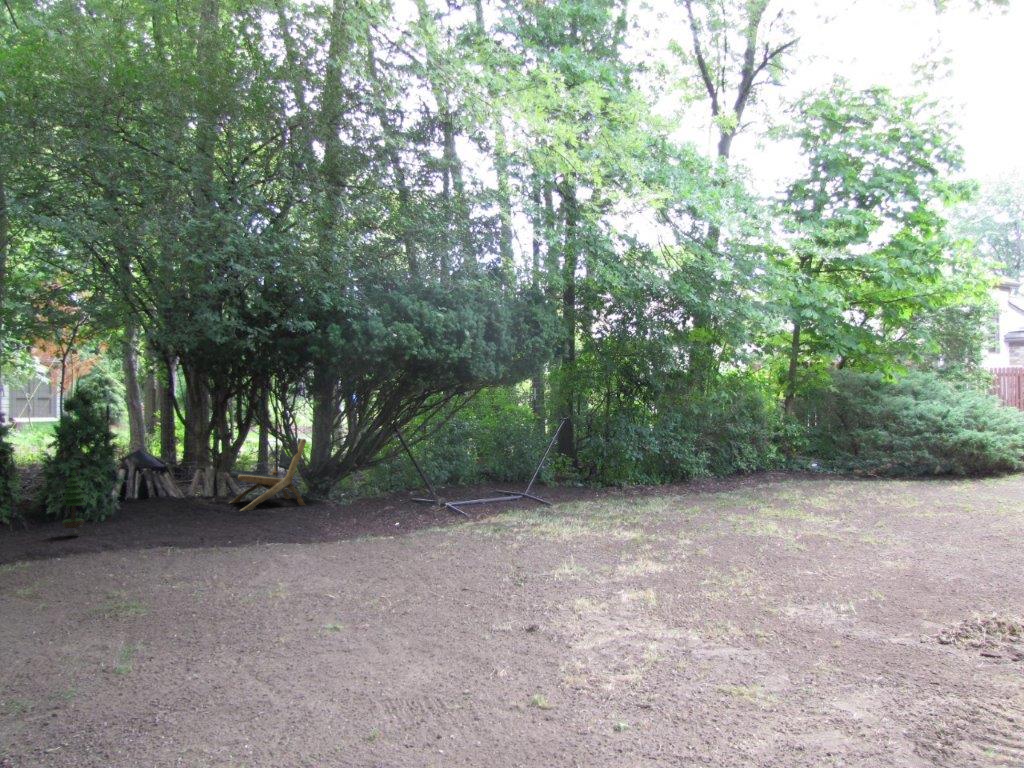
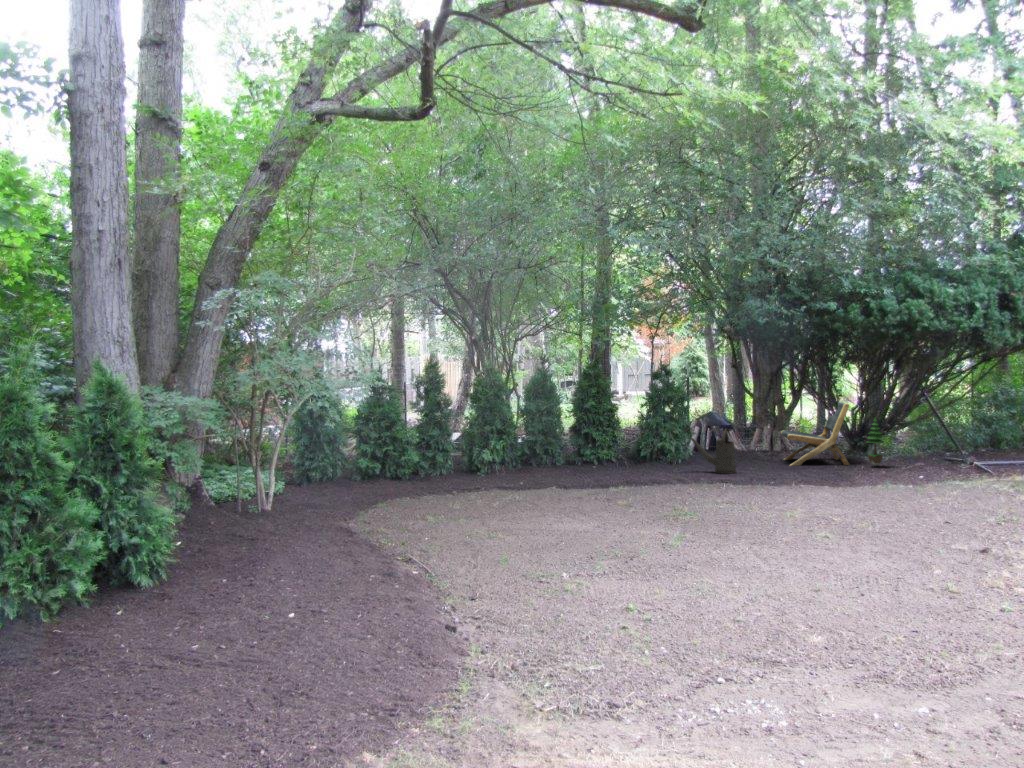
potted tree: present [60,470,87,536] -> present [867,417,884,467]
watering can: none [117,475,187,530] -> present [691,431,743,474]

